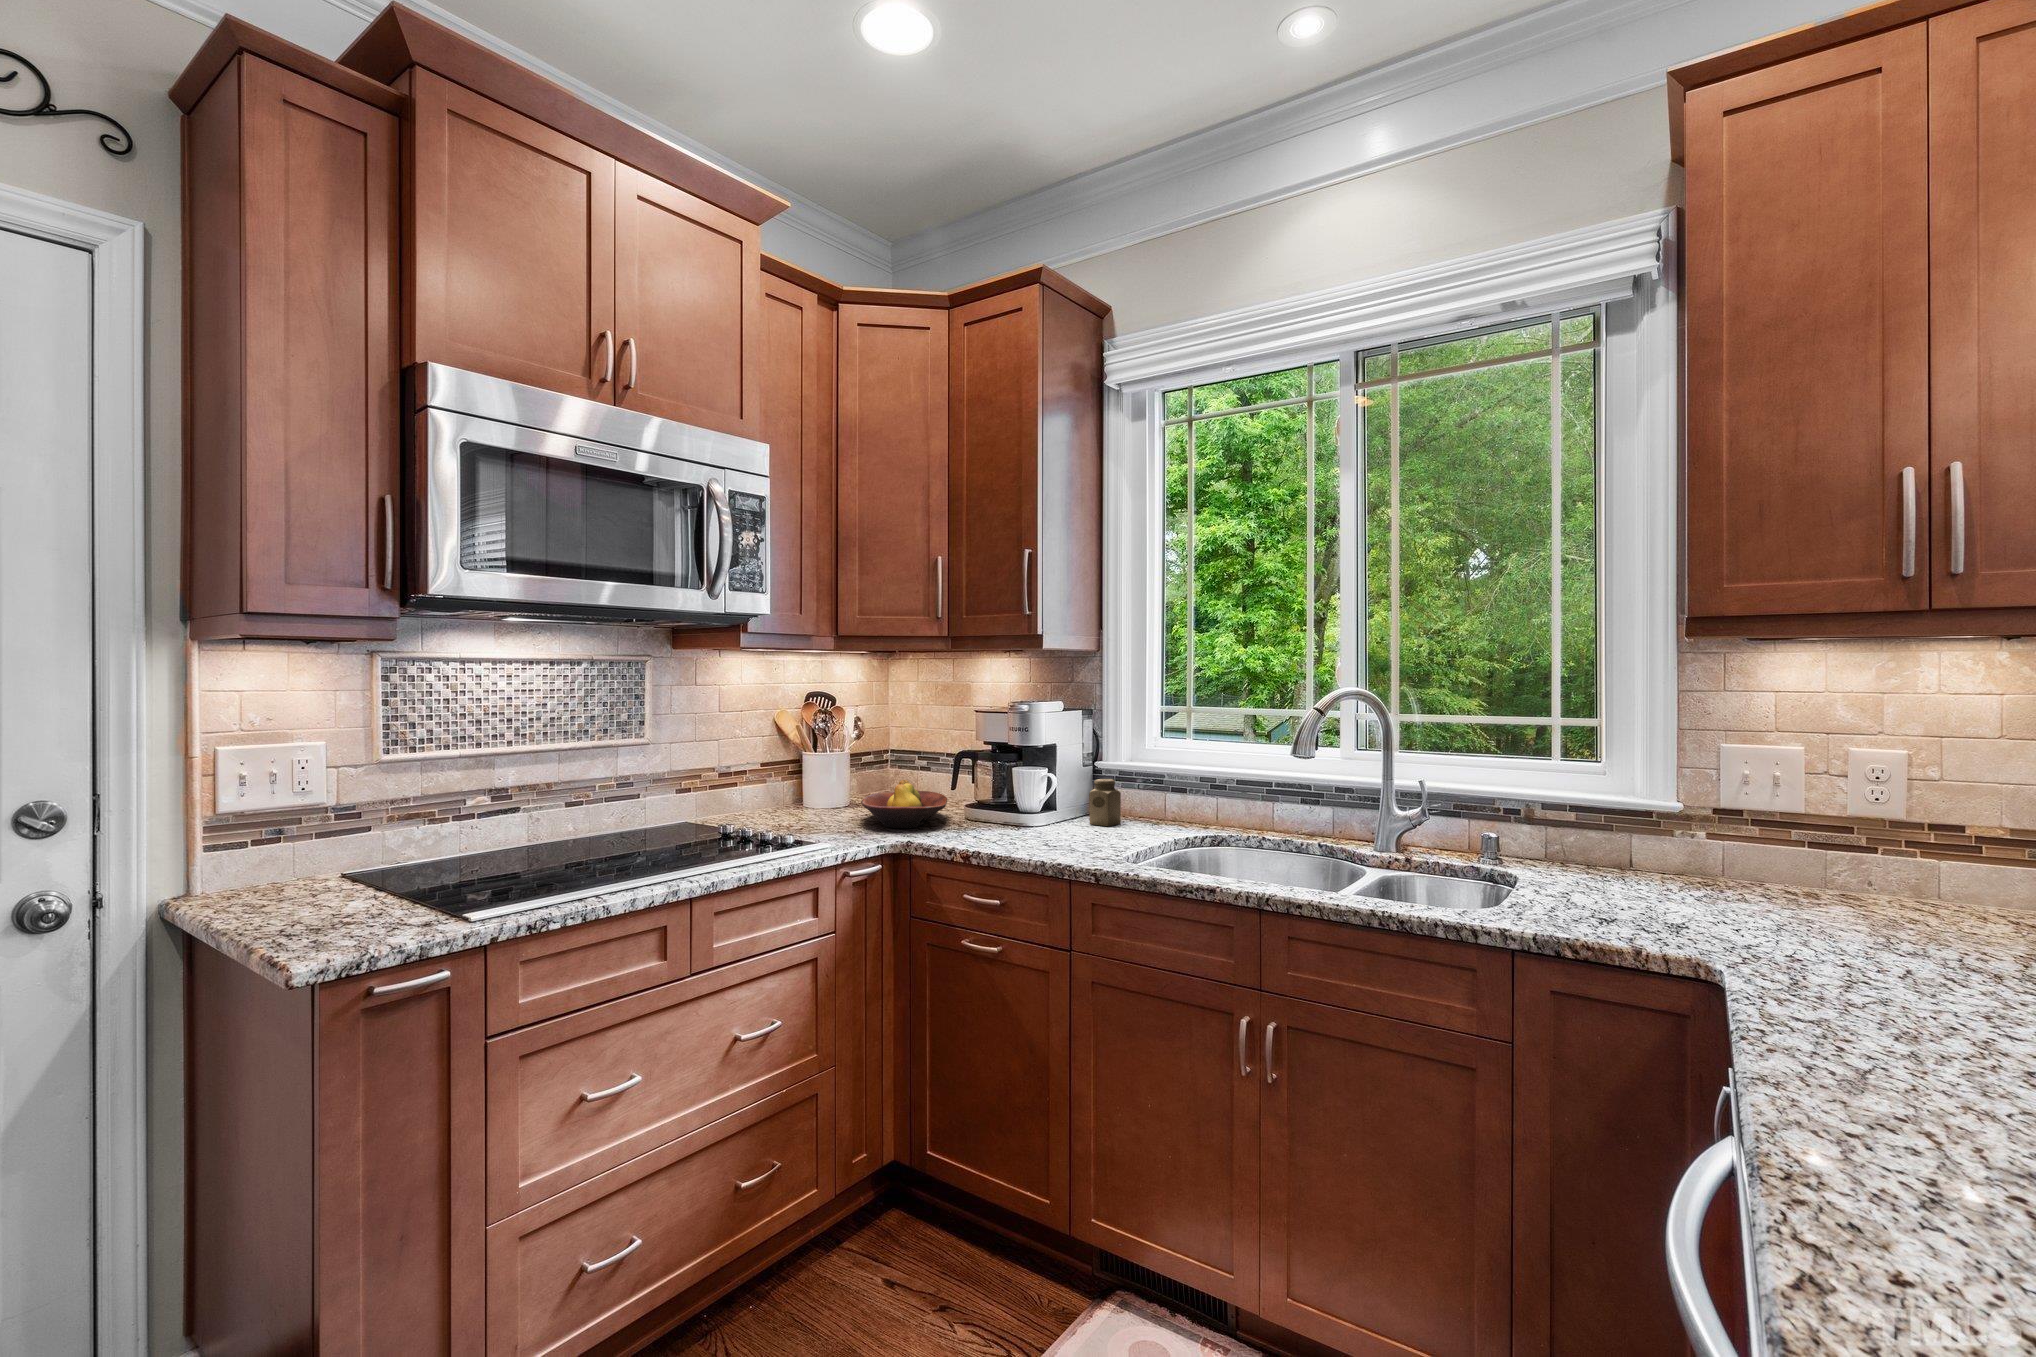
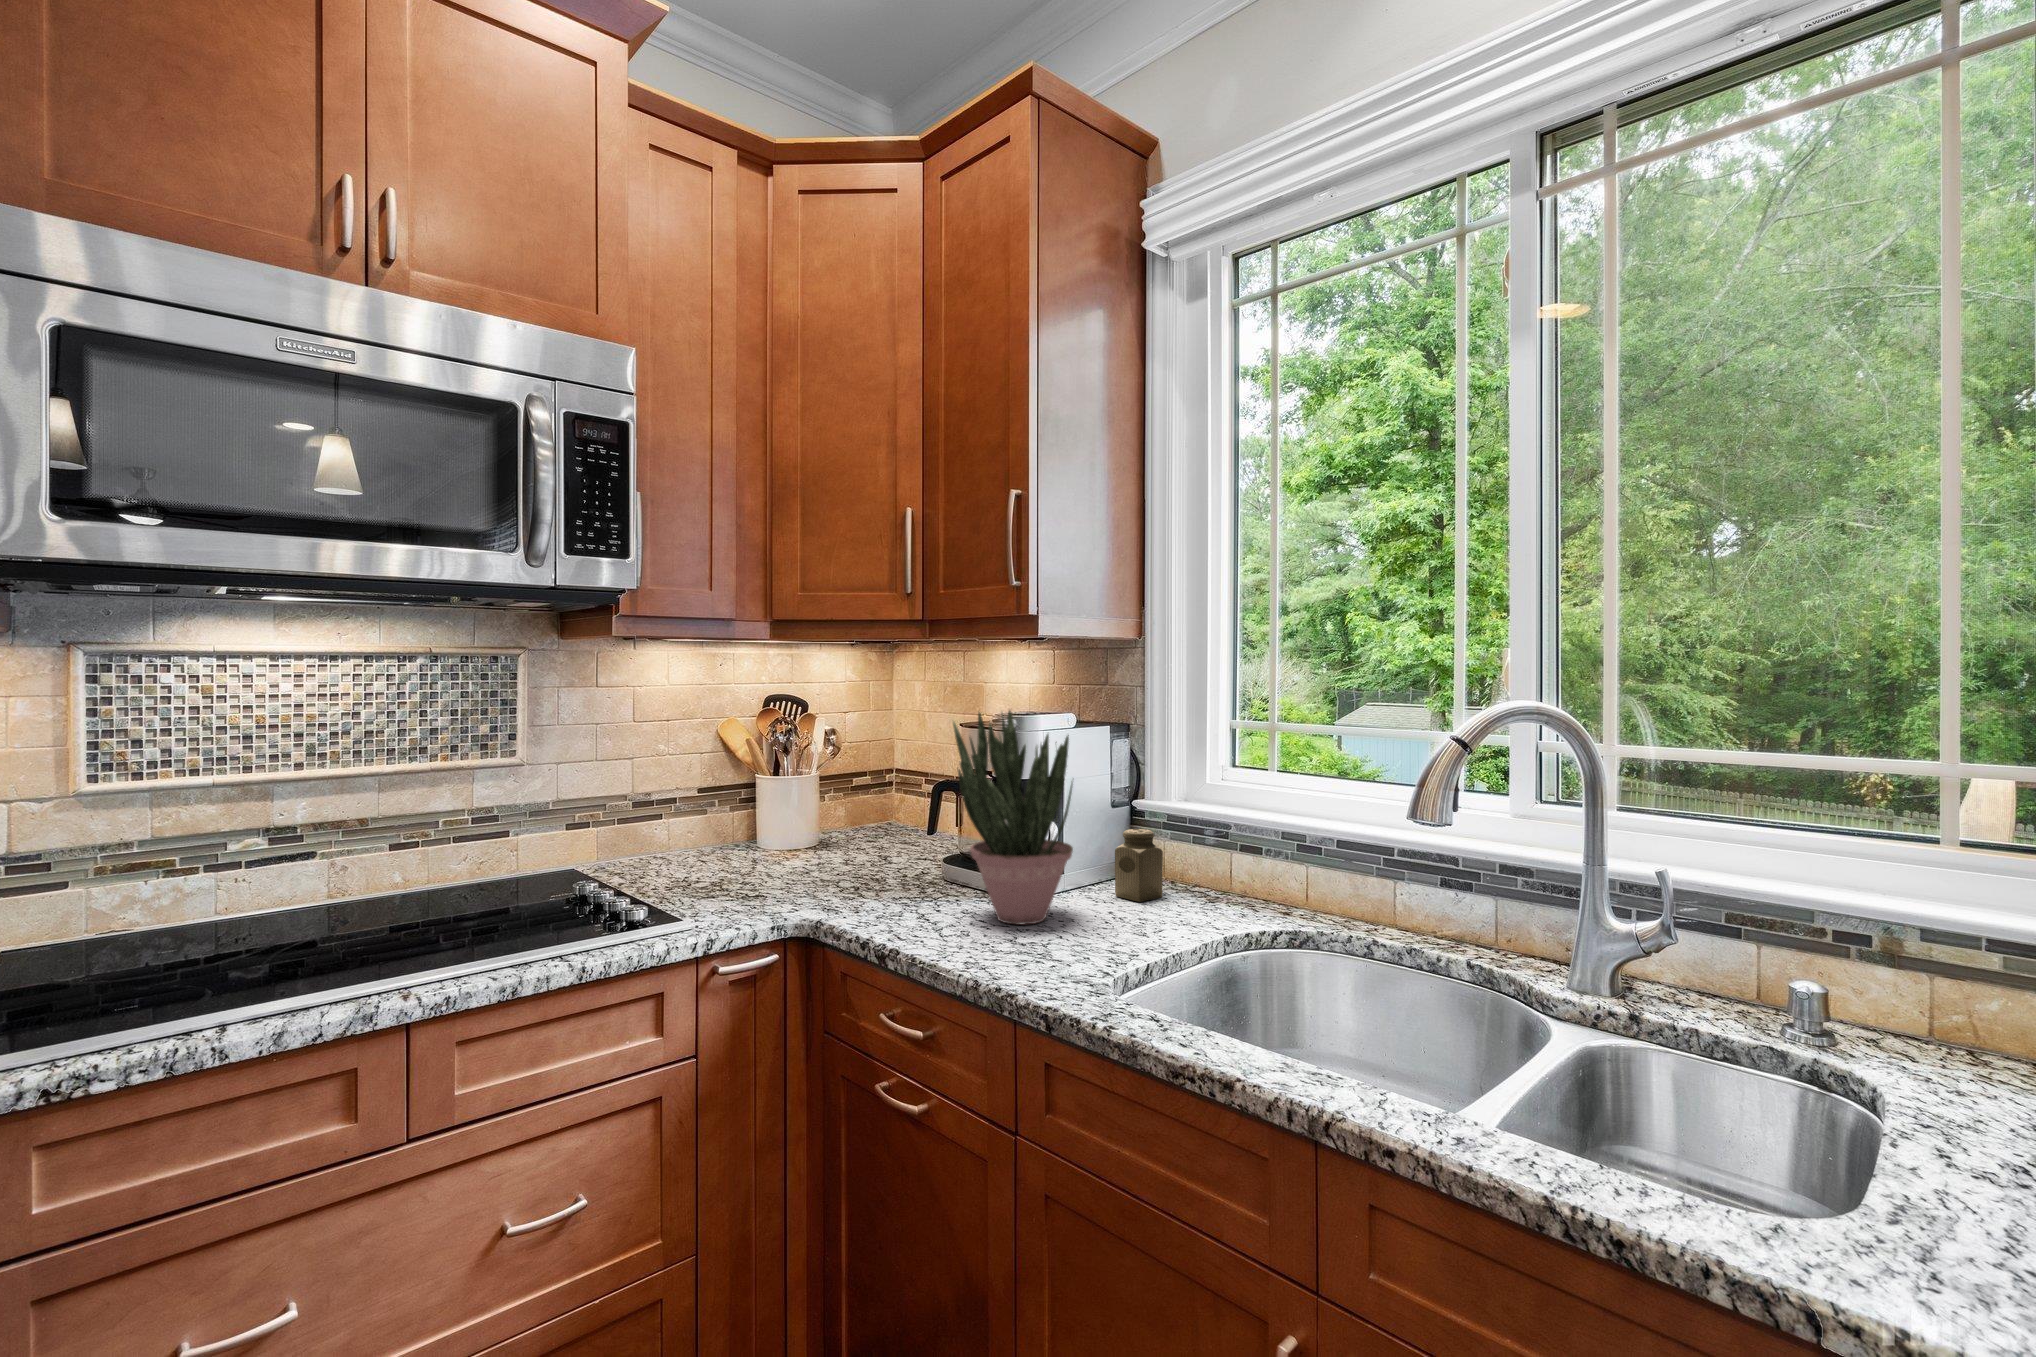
potted plant: none [990,696,1080,838] -> present [953,710,1073,925]
fruit bowl: present [861,780,947,828] -> none [791,819,926,893]

